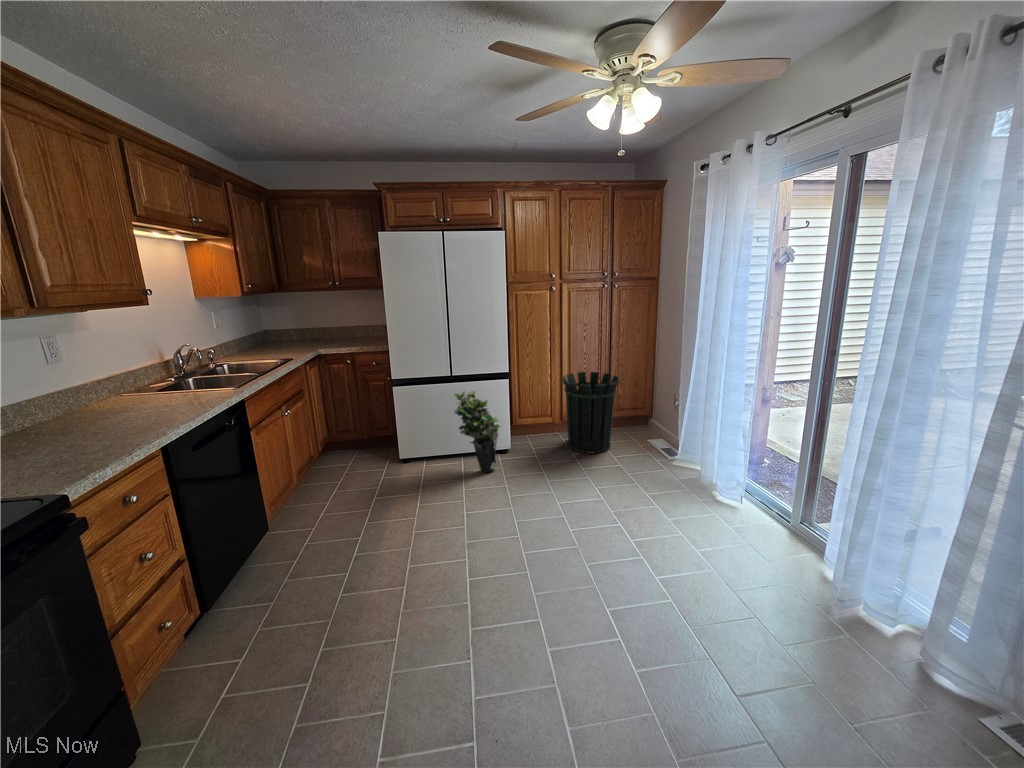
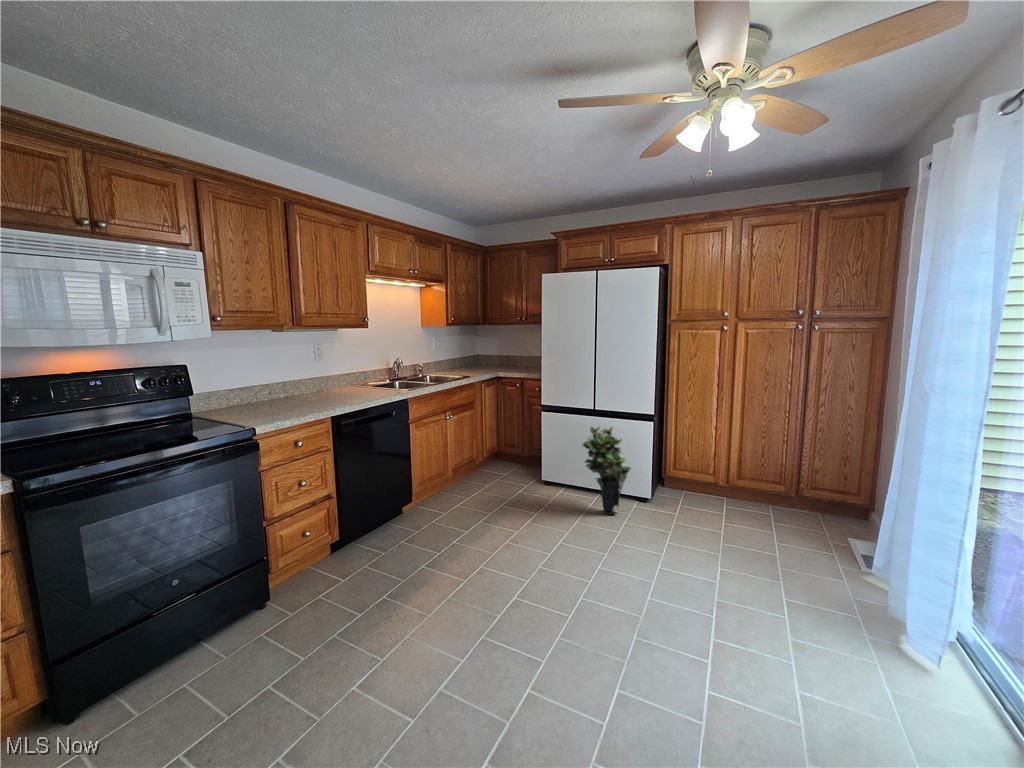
waste bin: present [562,372,620,453] -> none [720,429,803,534]

